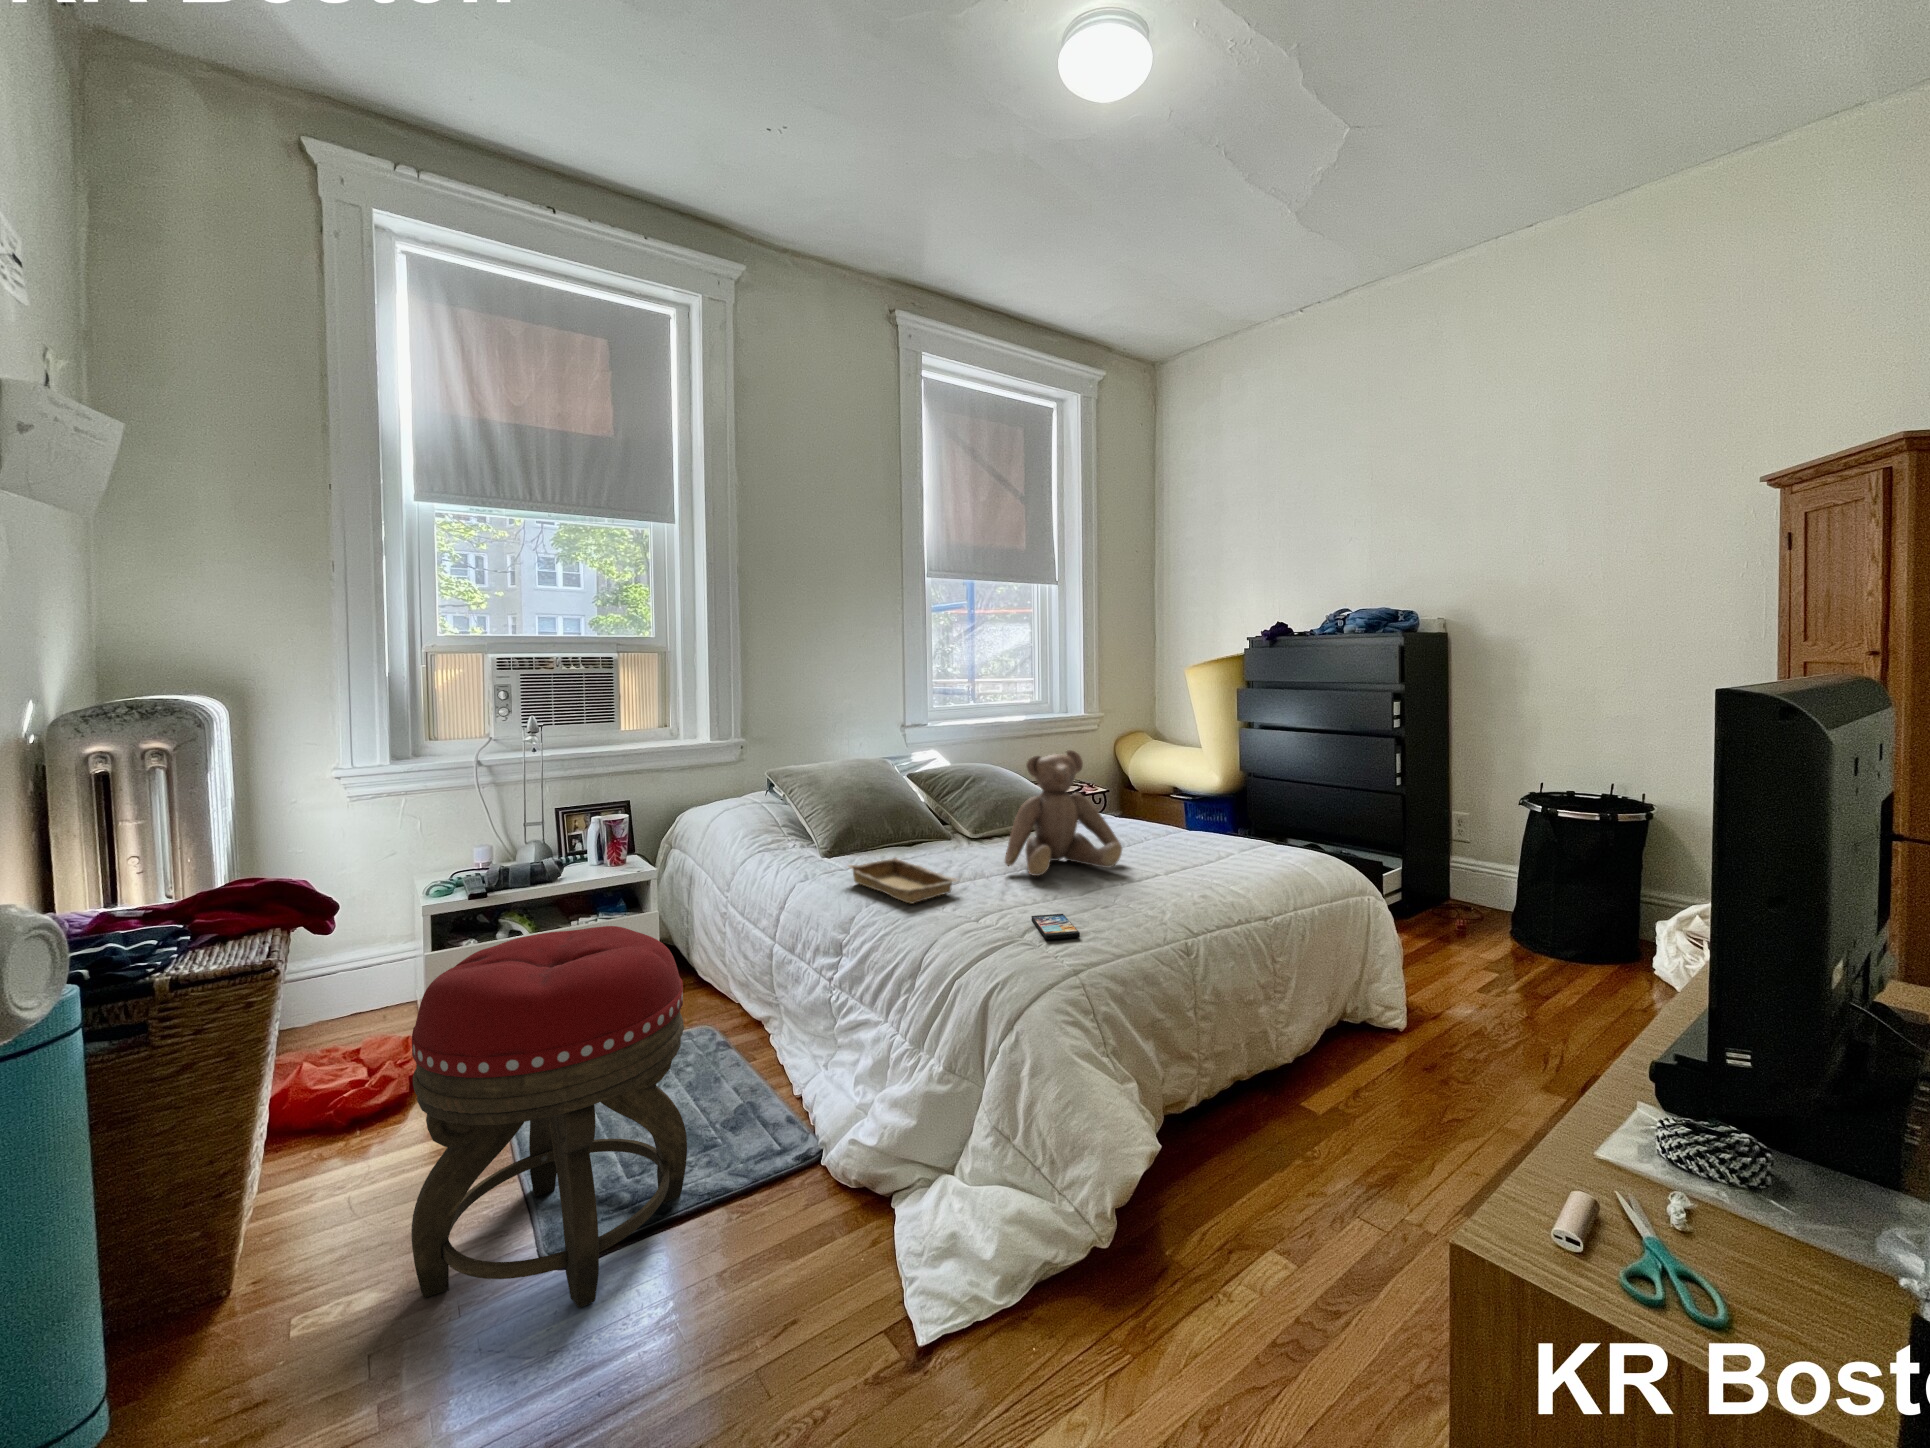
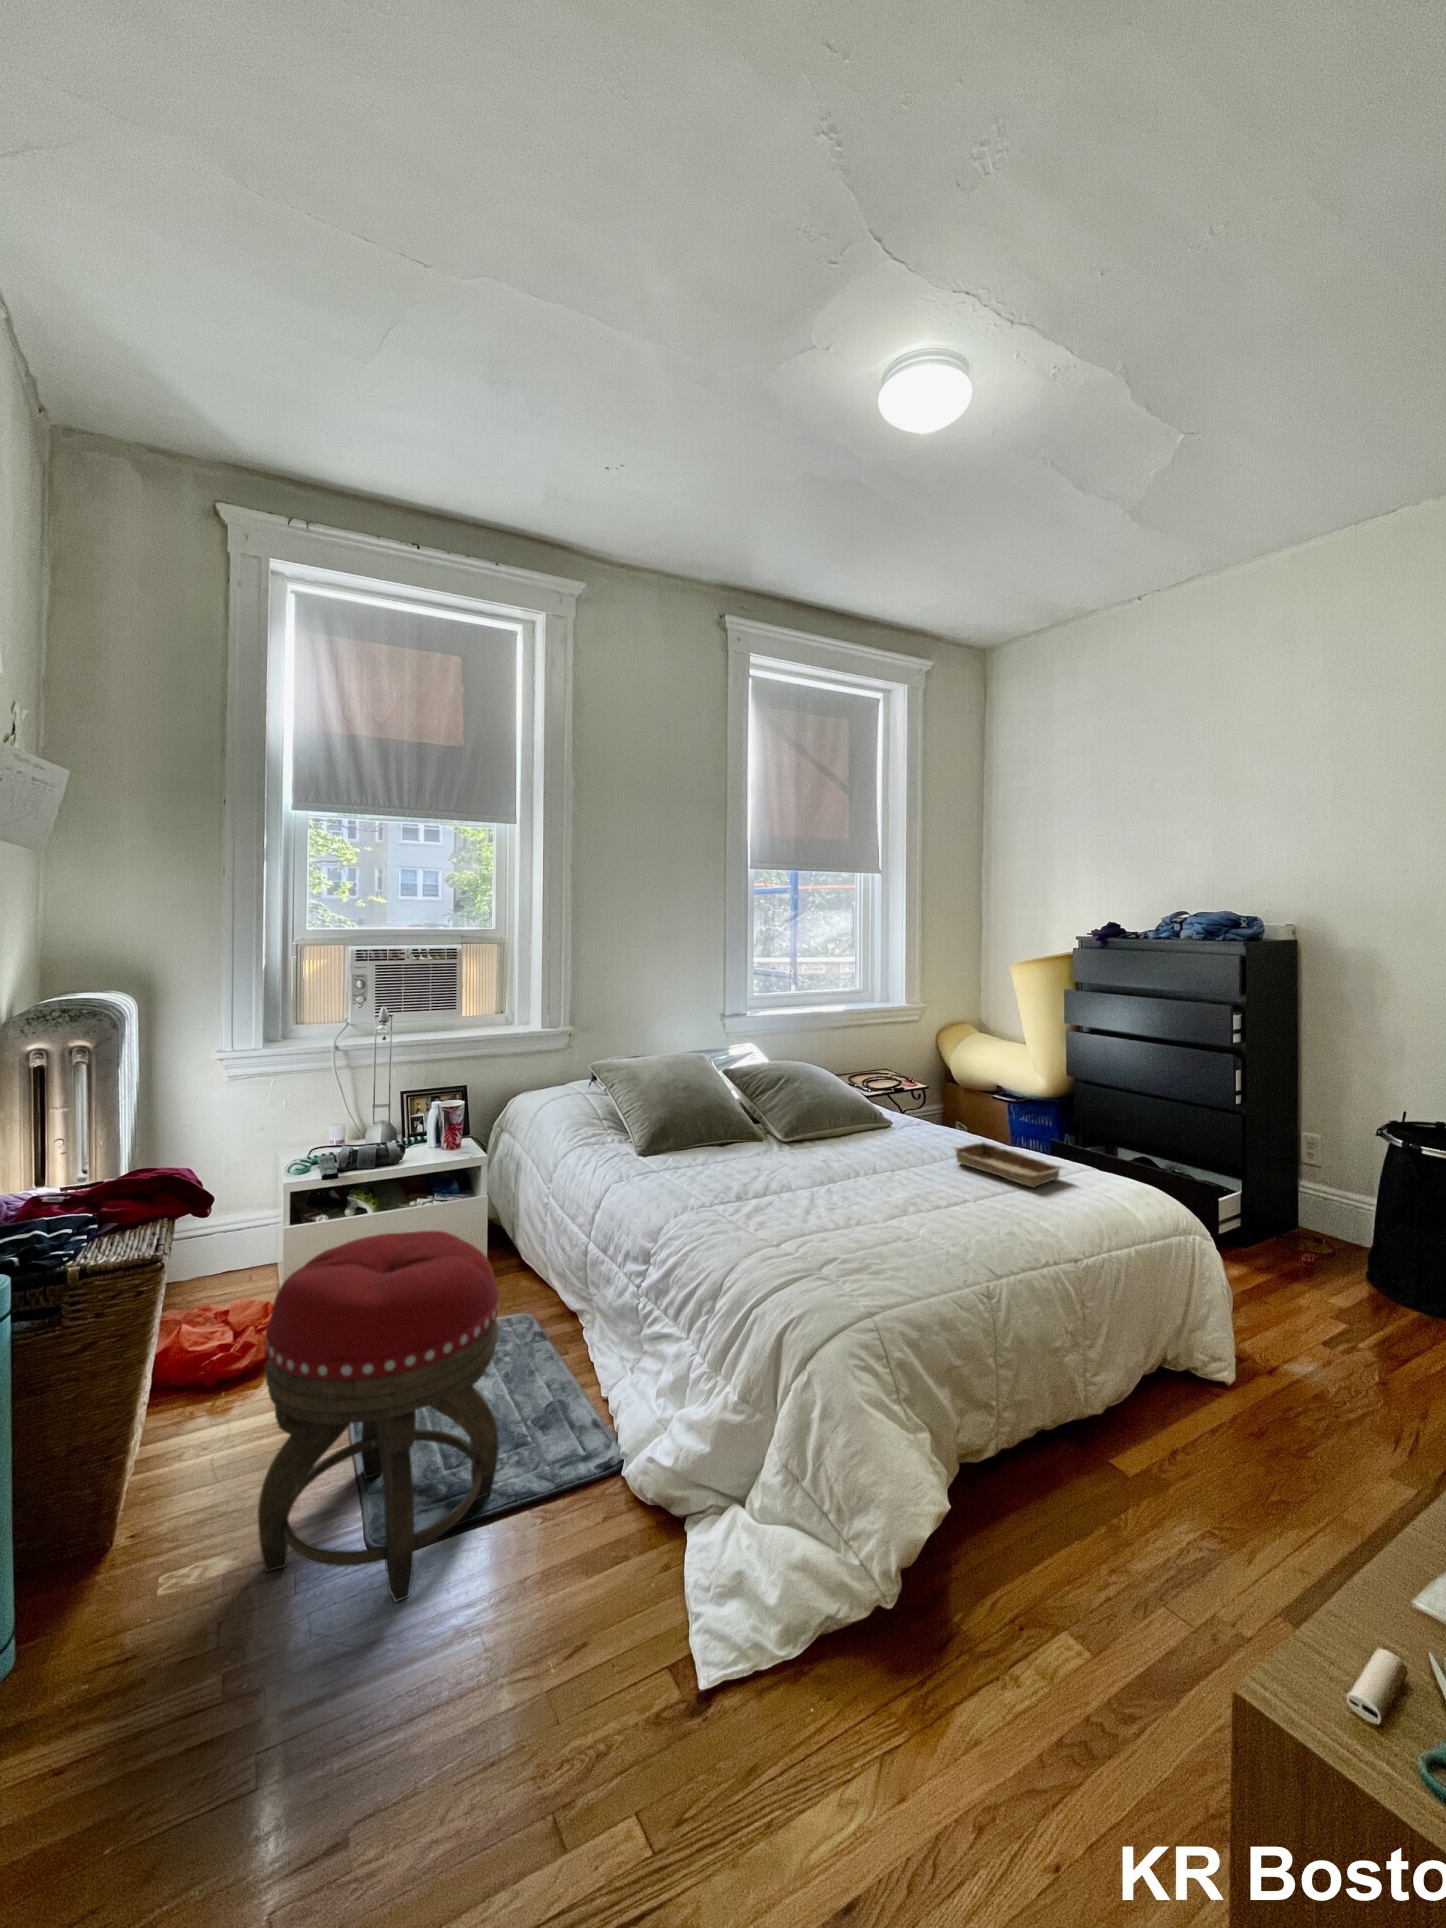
teddy bear: present [1005,750,1122,876] -> none [809,1065,929,1194]
tray: present [849,858,957,904] -> present [953,1142,1064,1187]
smartphone: present [1031,914,1080,939] -> none [831,1243,877,1273]

